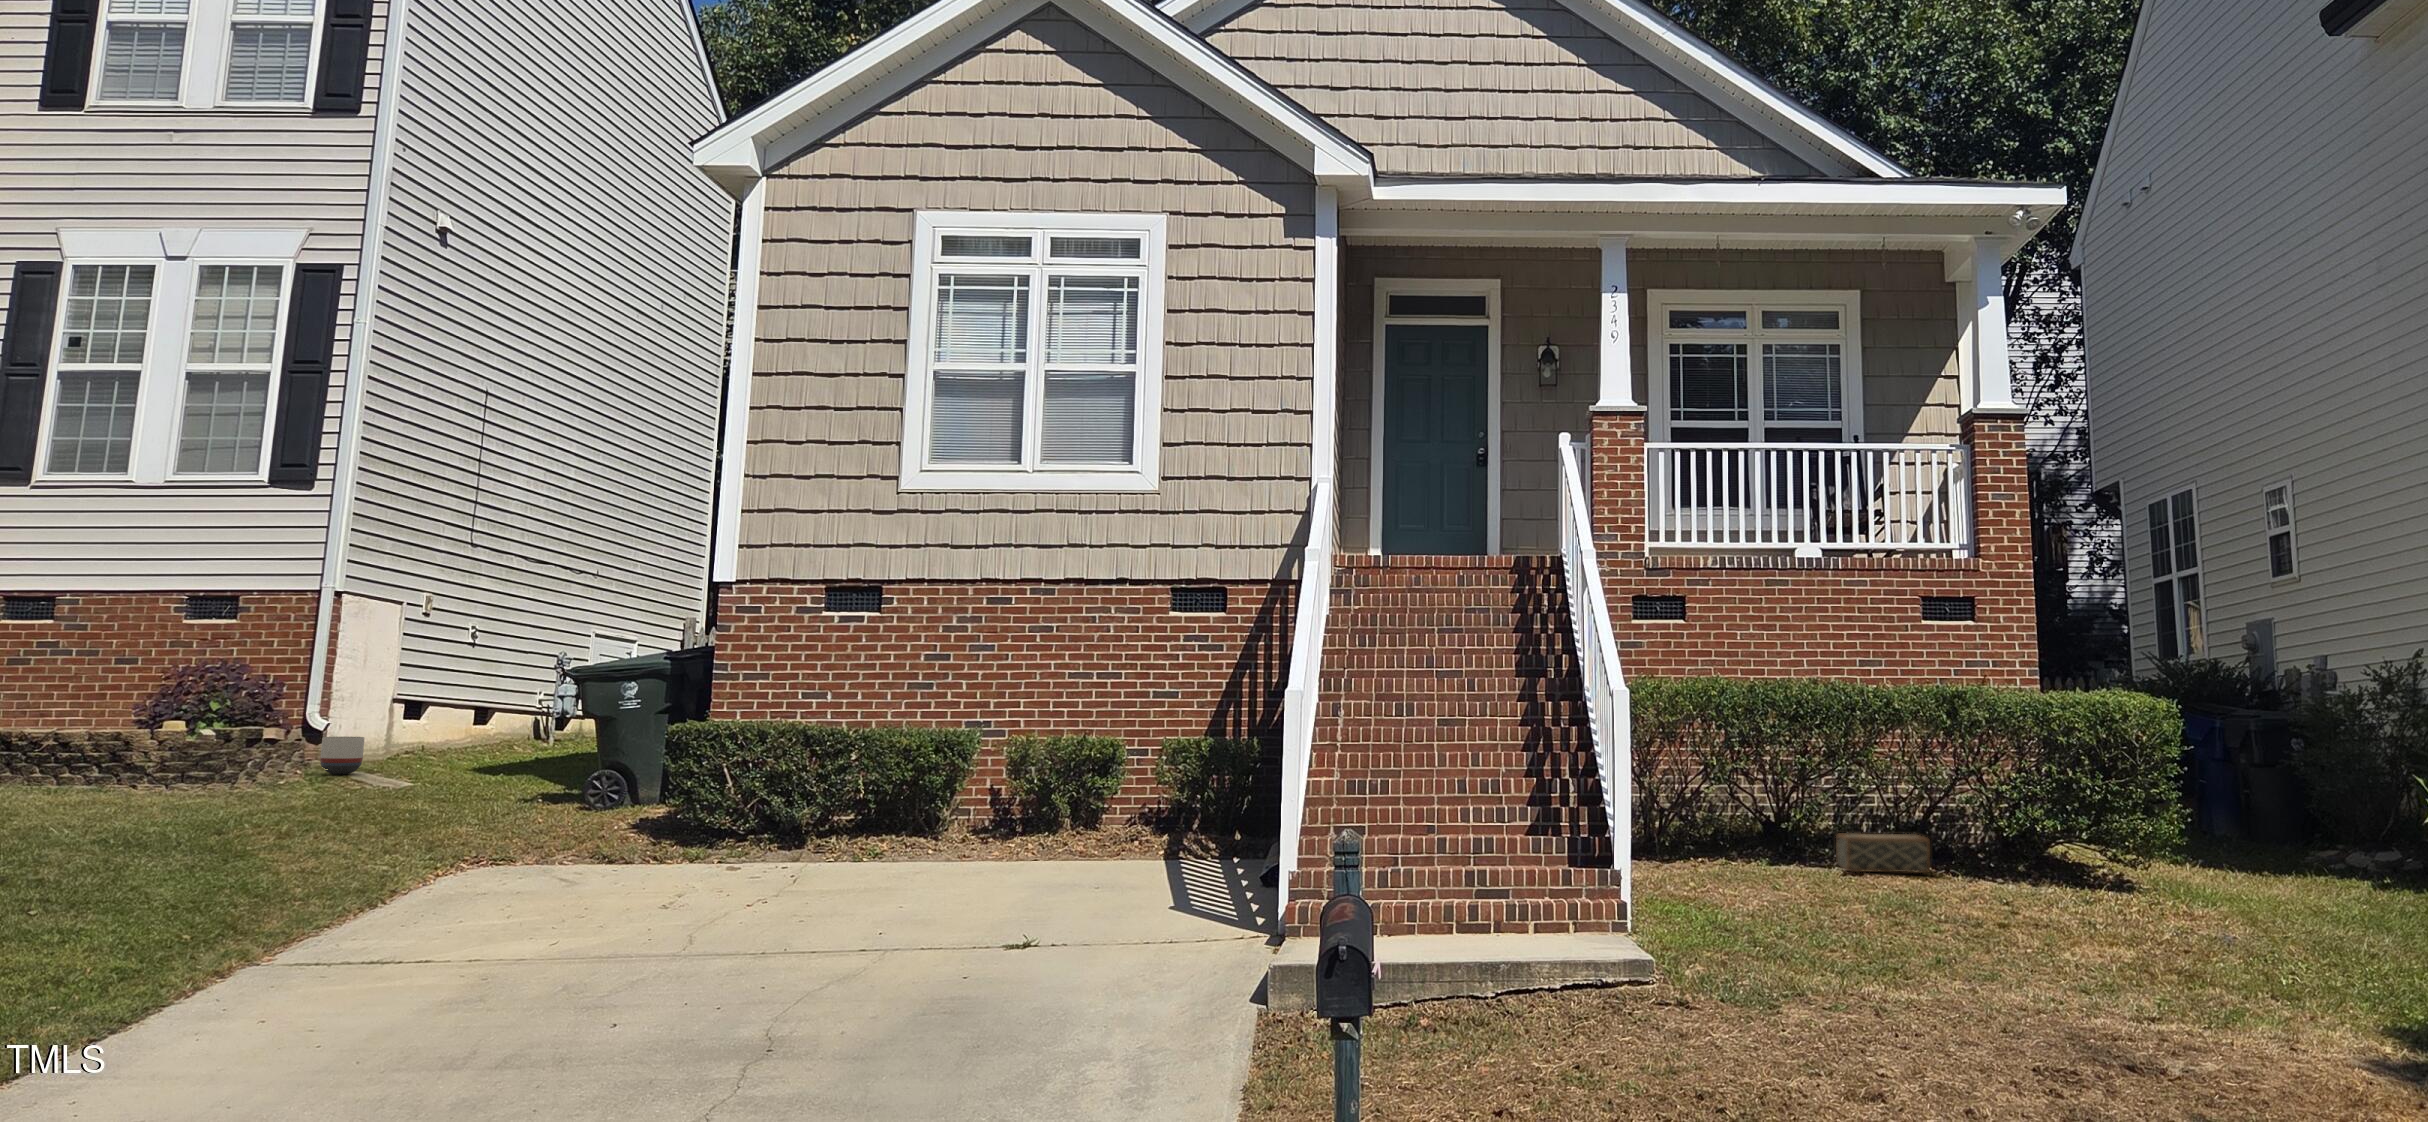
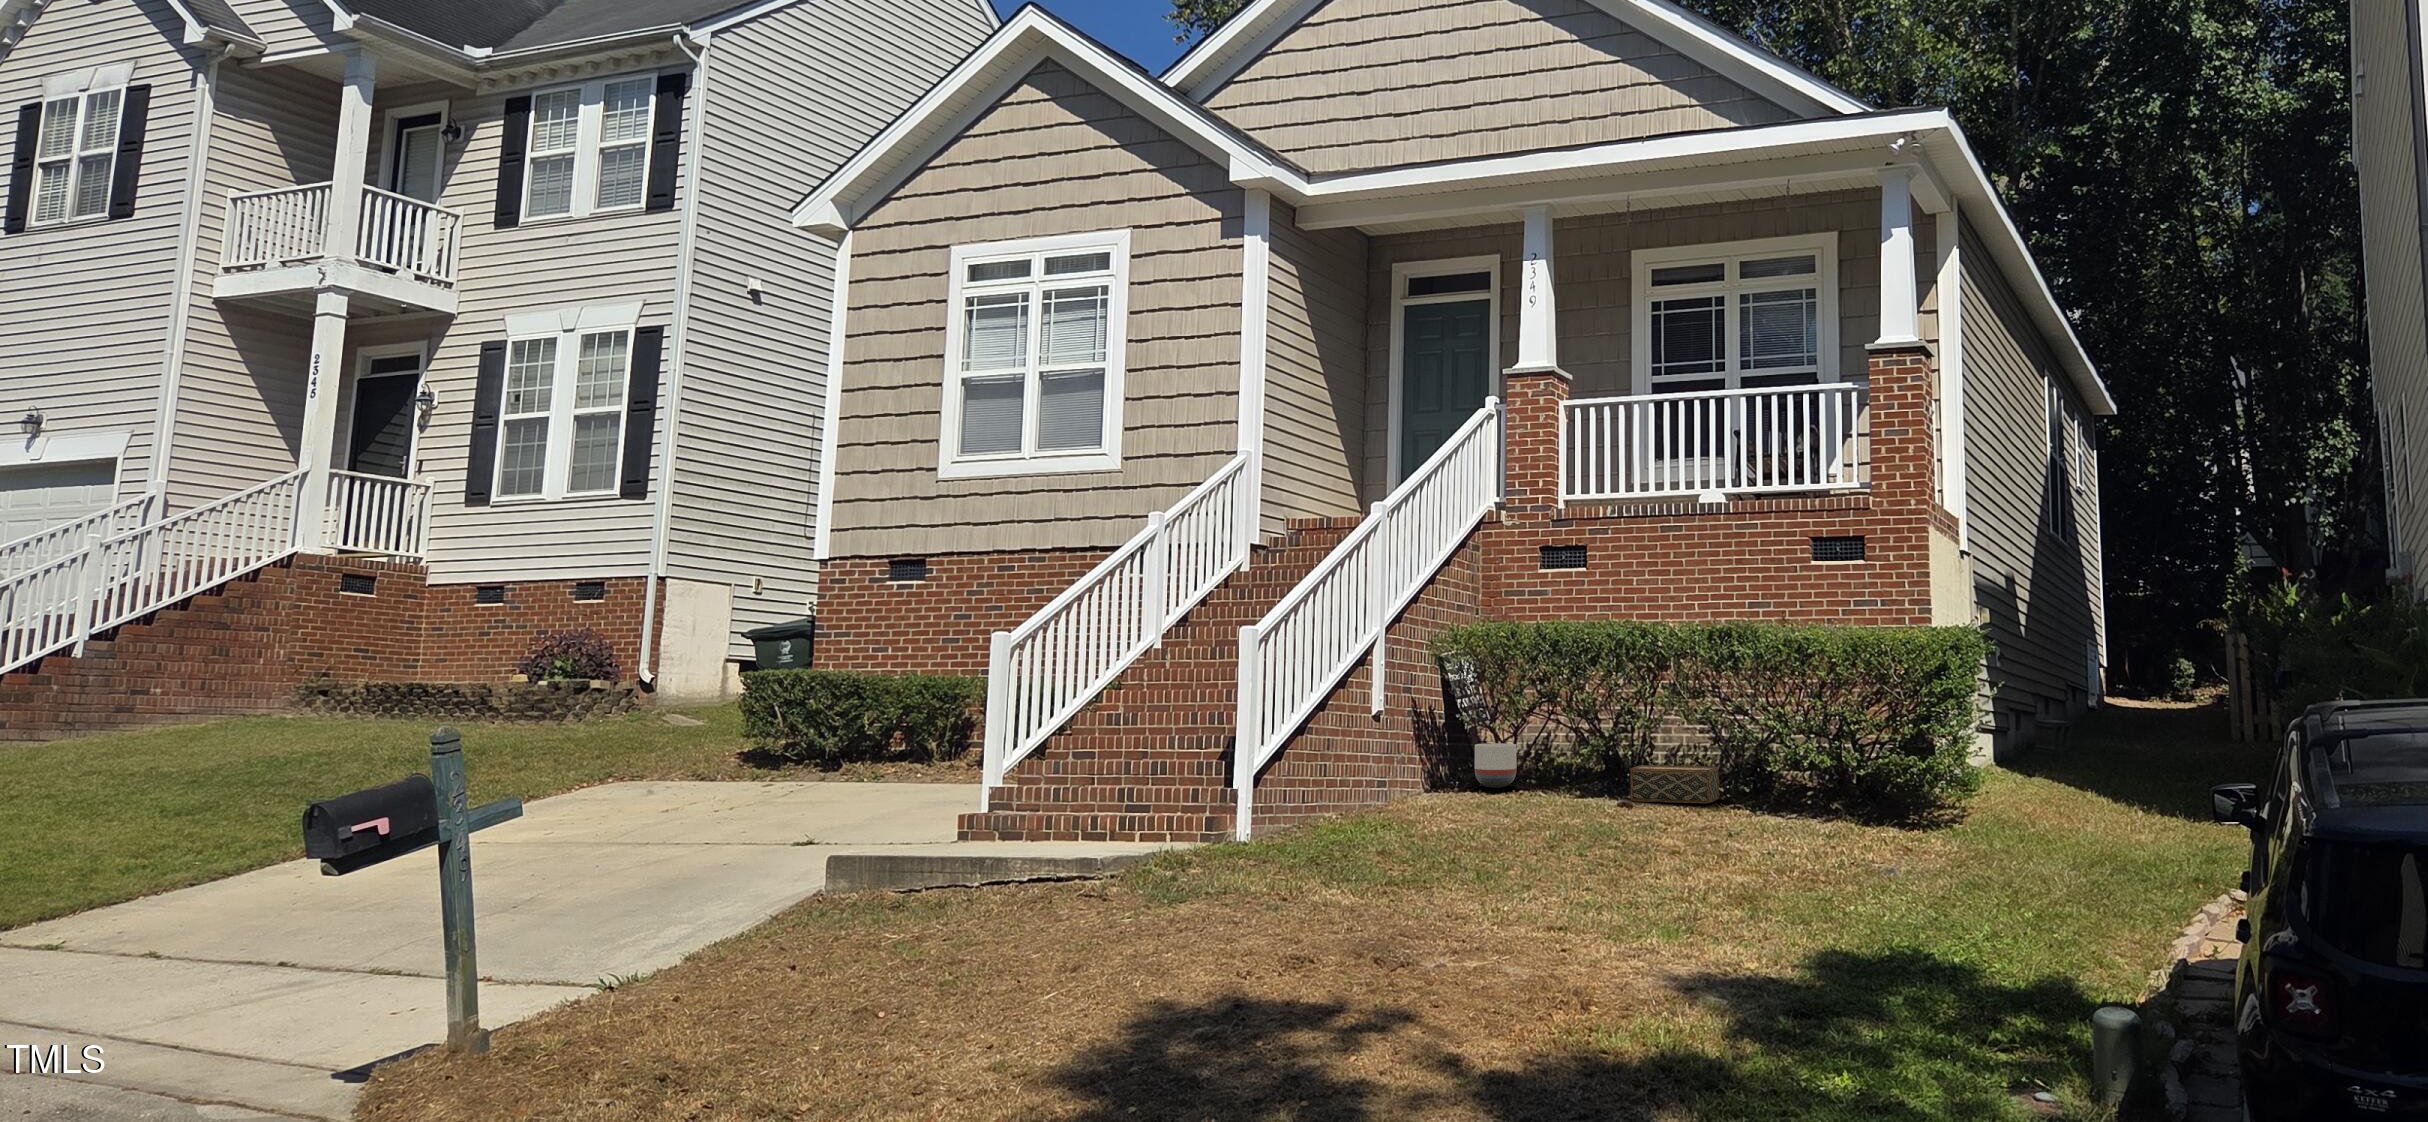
planter: present [320,737,364,775] -> present [1475,743,1517,788]

